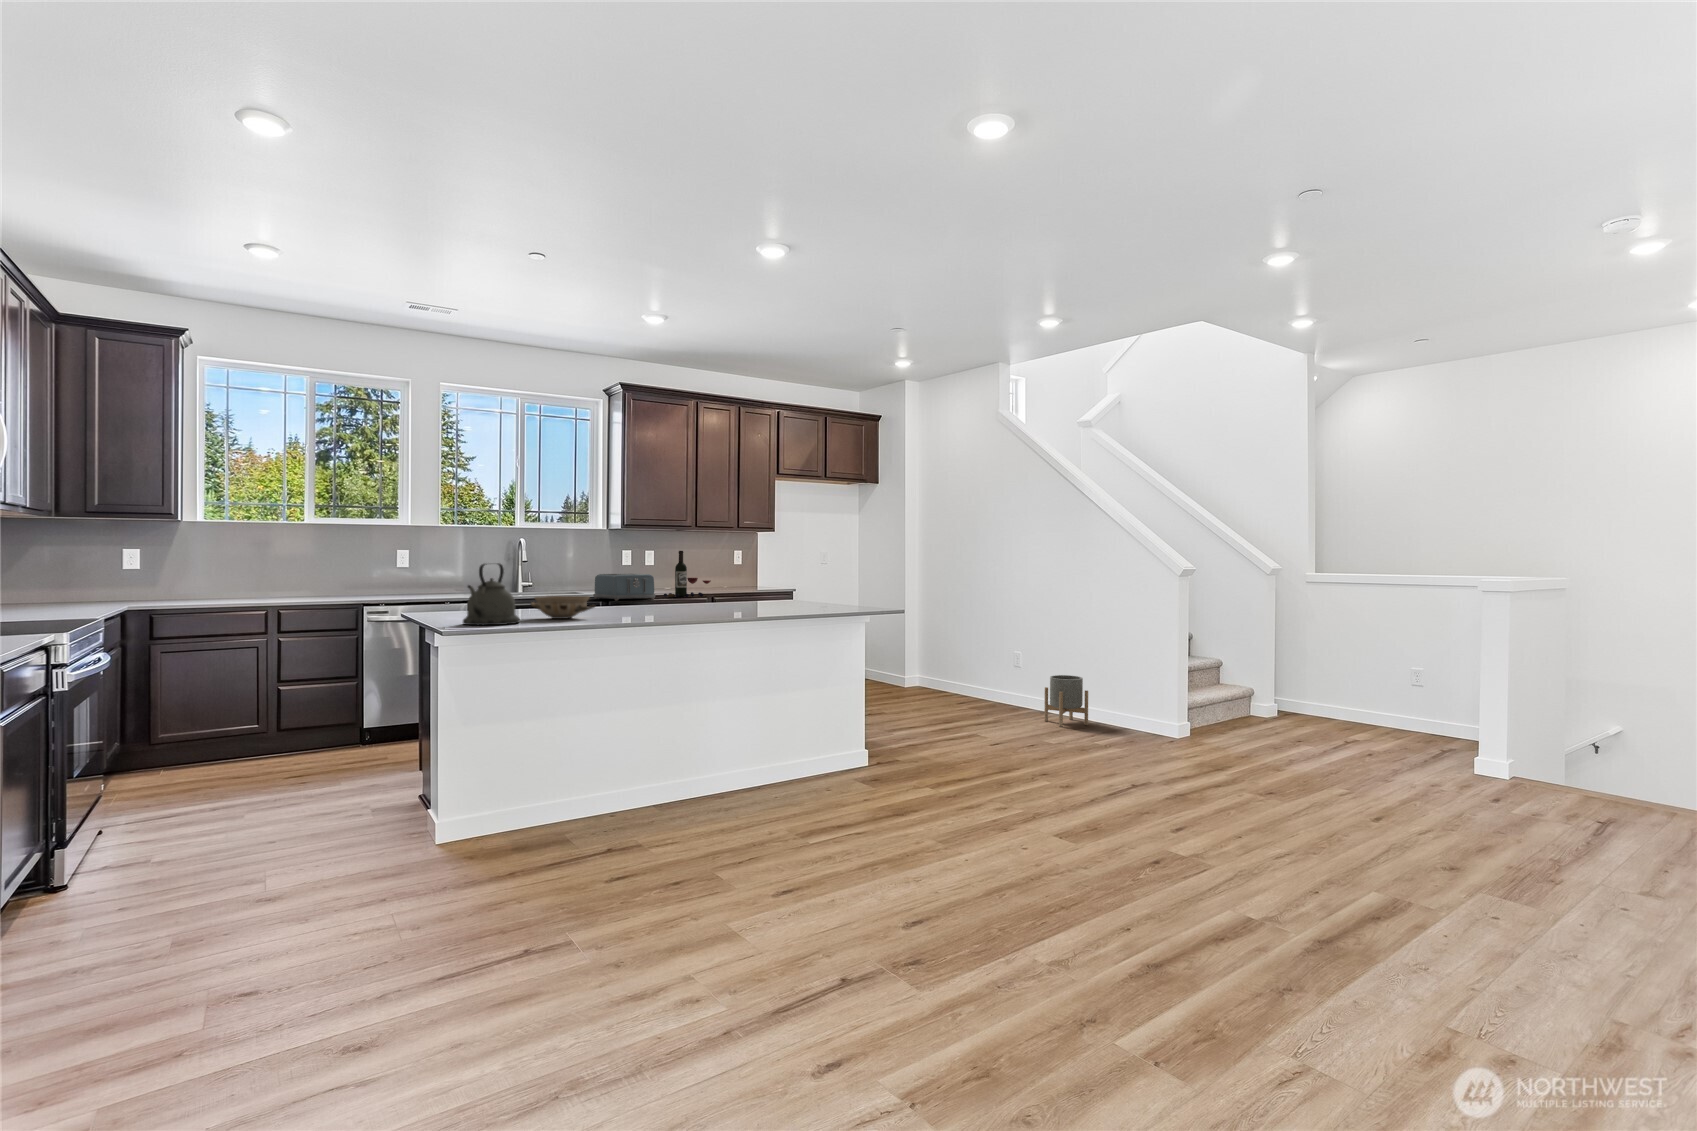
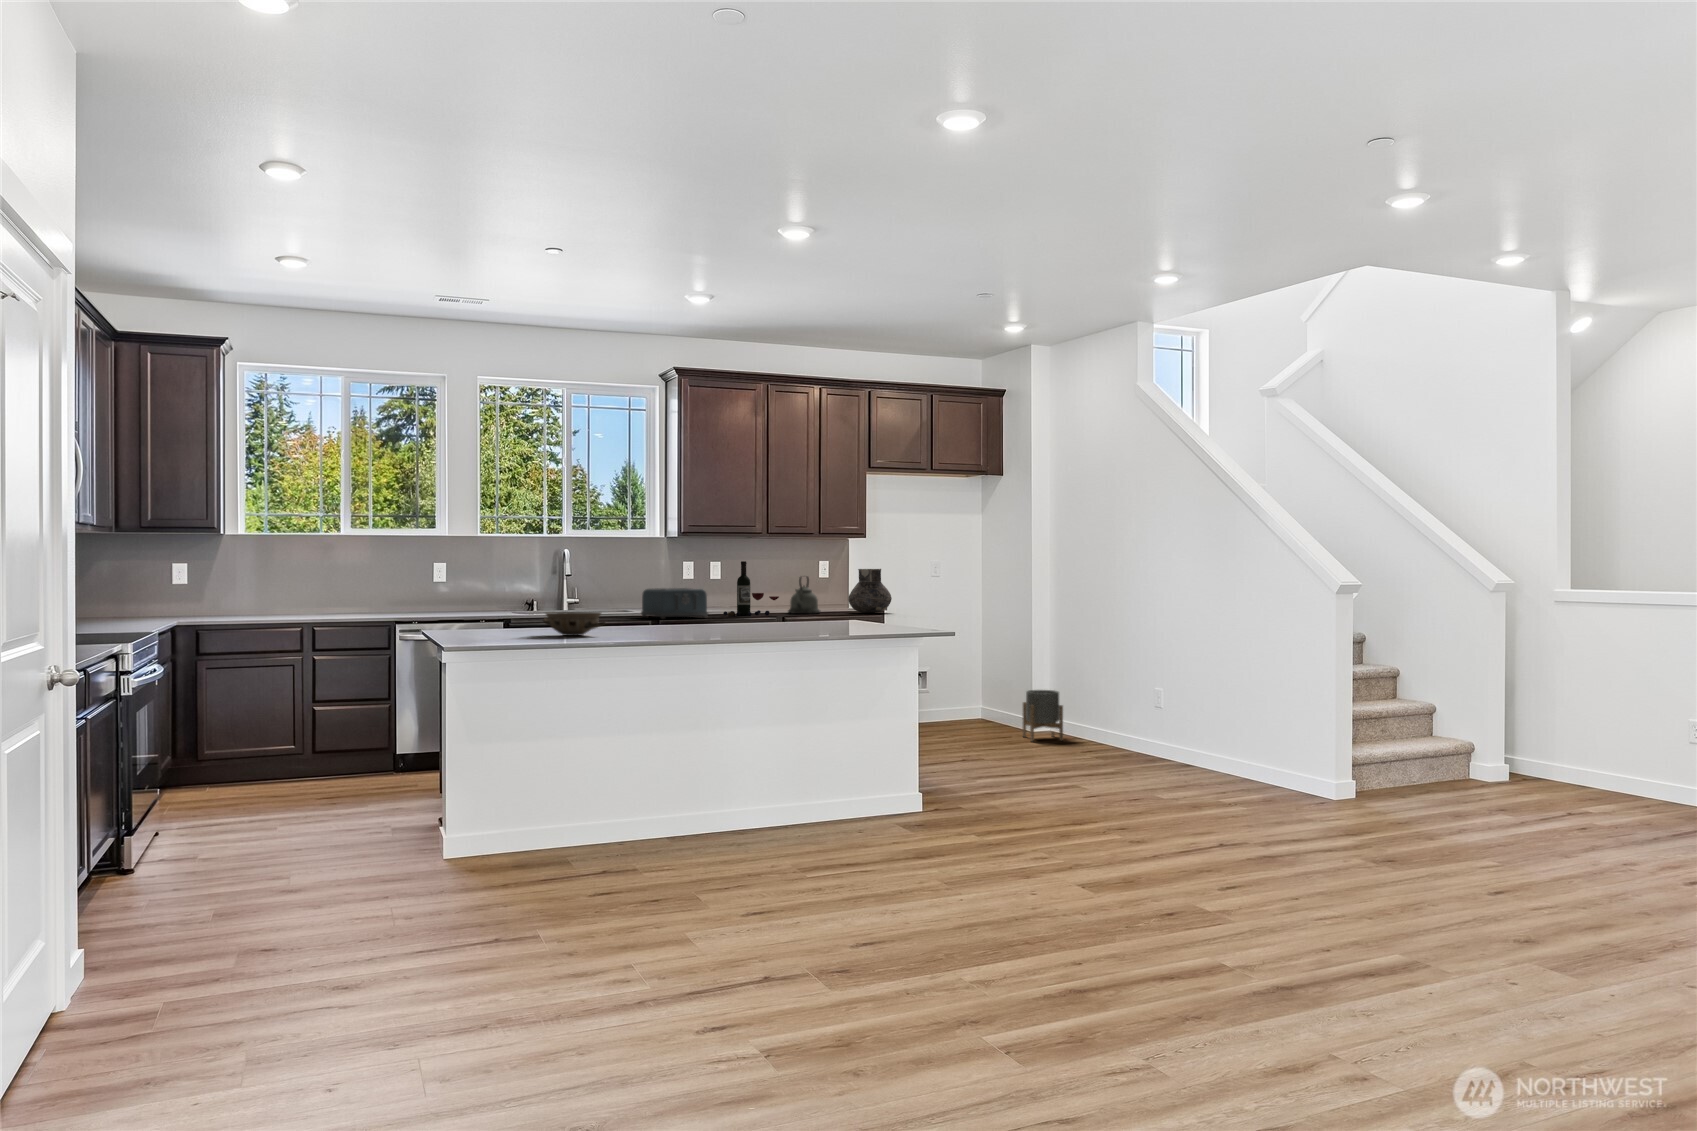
vase: none [764,557,799,594] -> present [848,569,892,613]
kettle: present [463,563,520,625] -> present [788,577,820,614]
planter: present [1044,675,1088,727] -> present [1023,690,1063,742]

